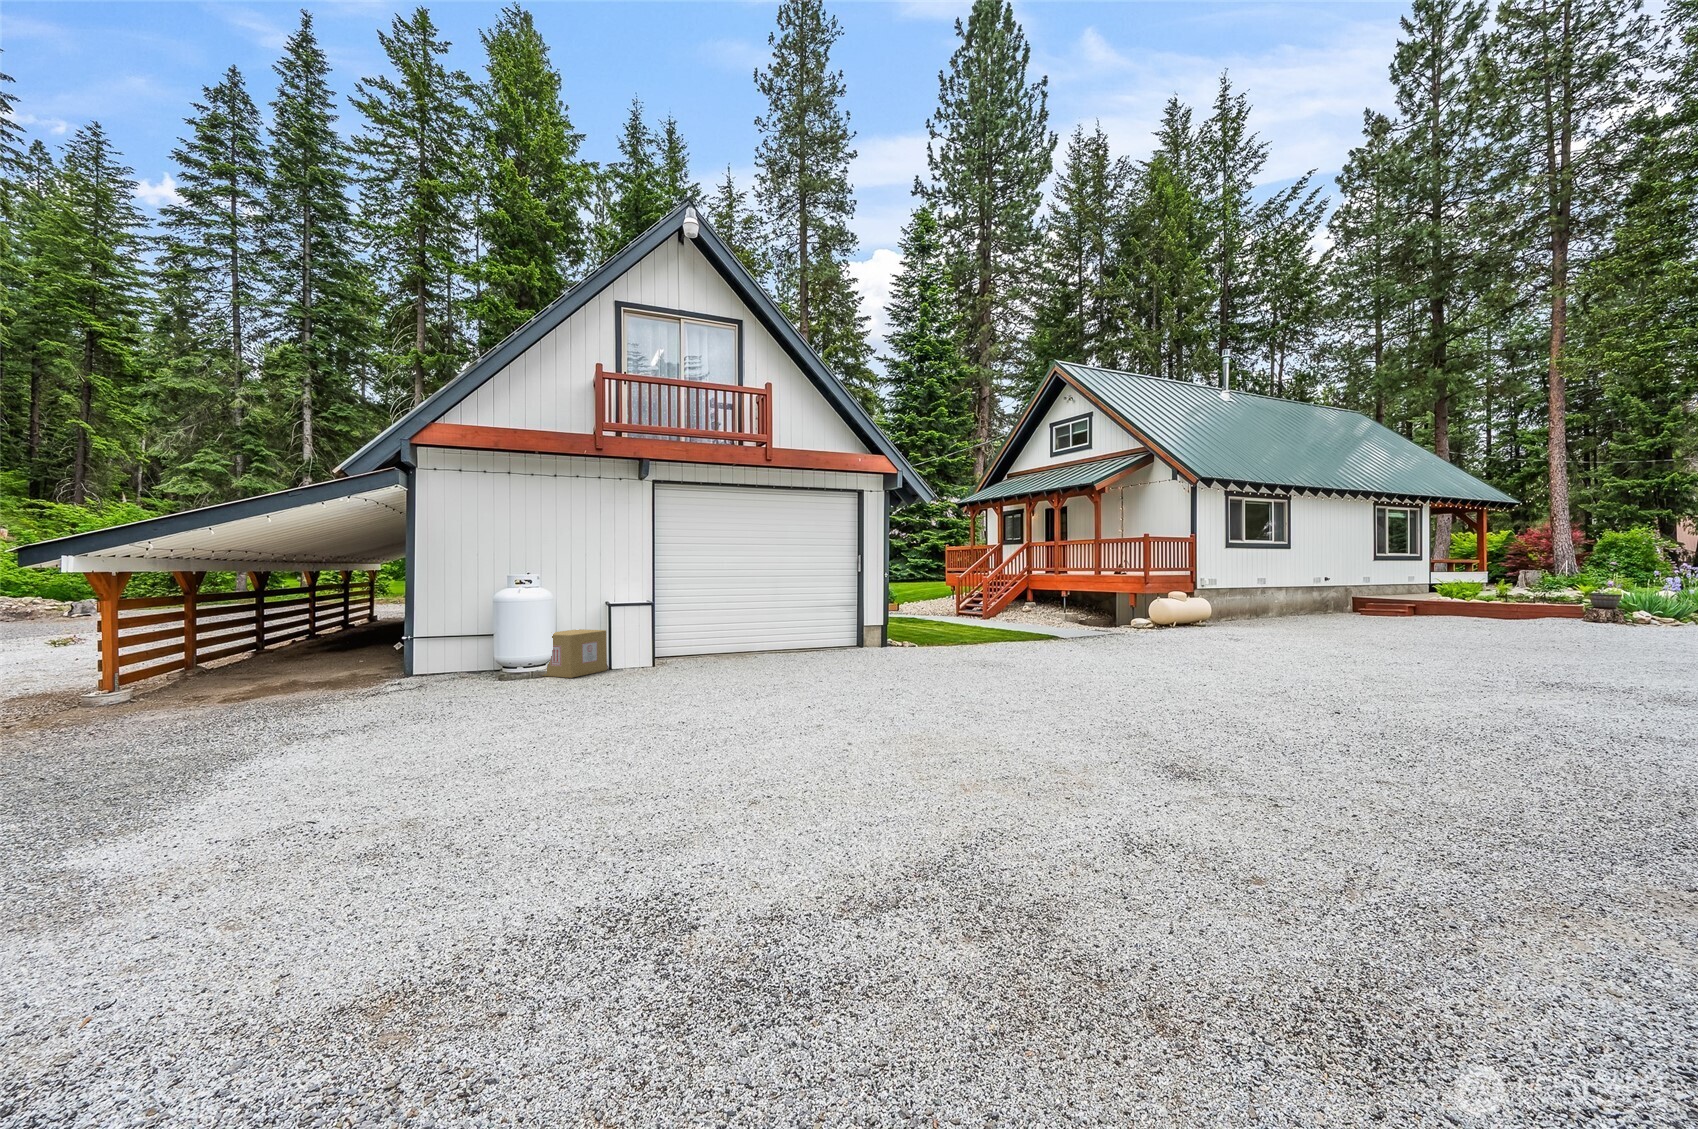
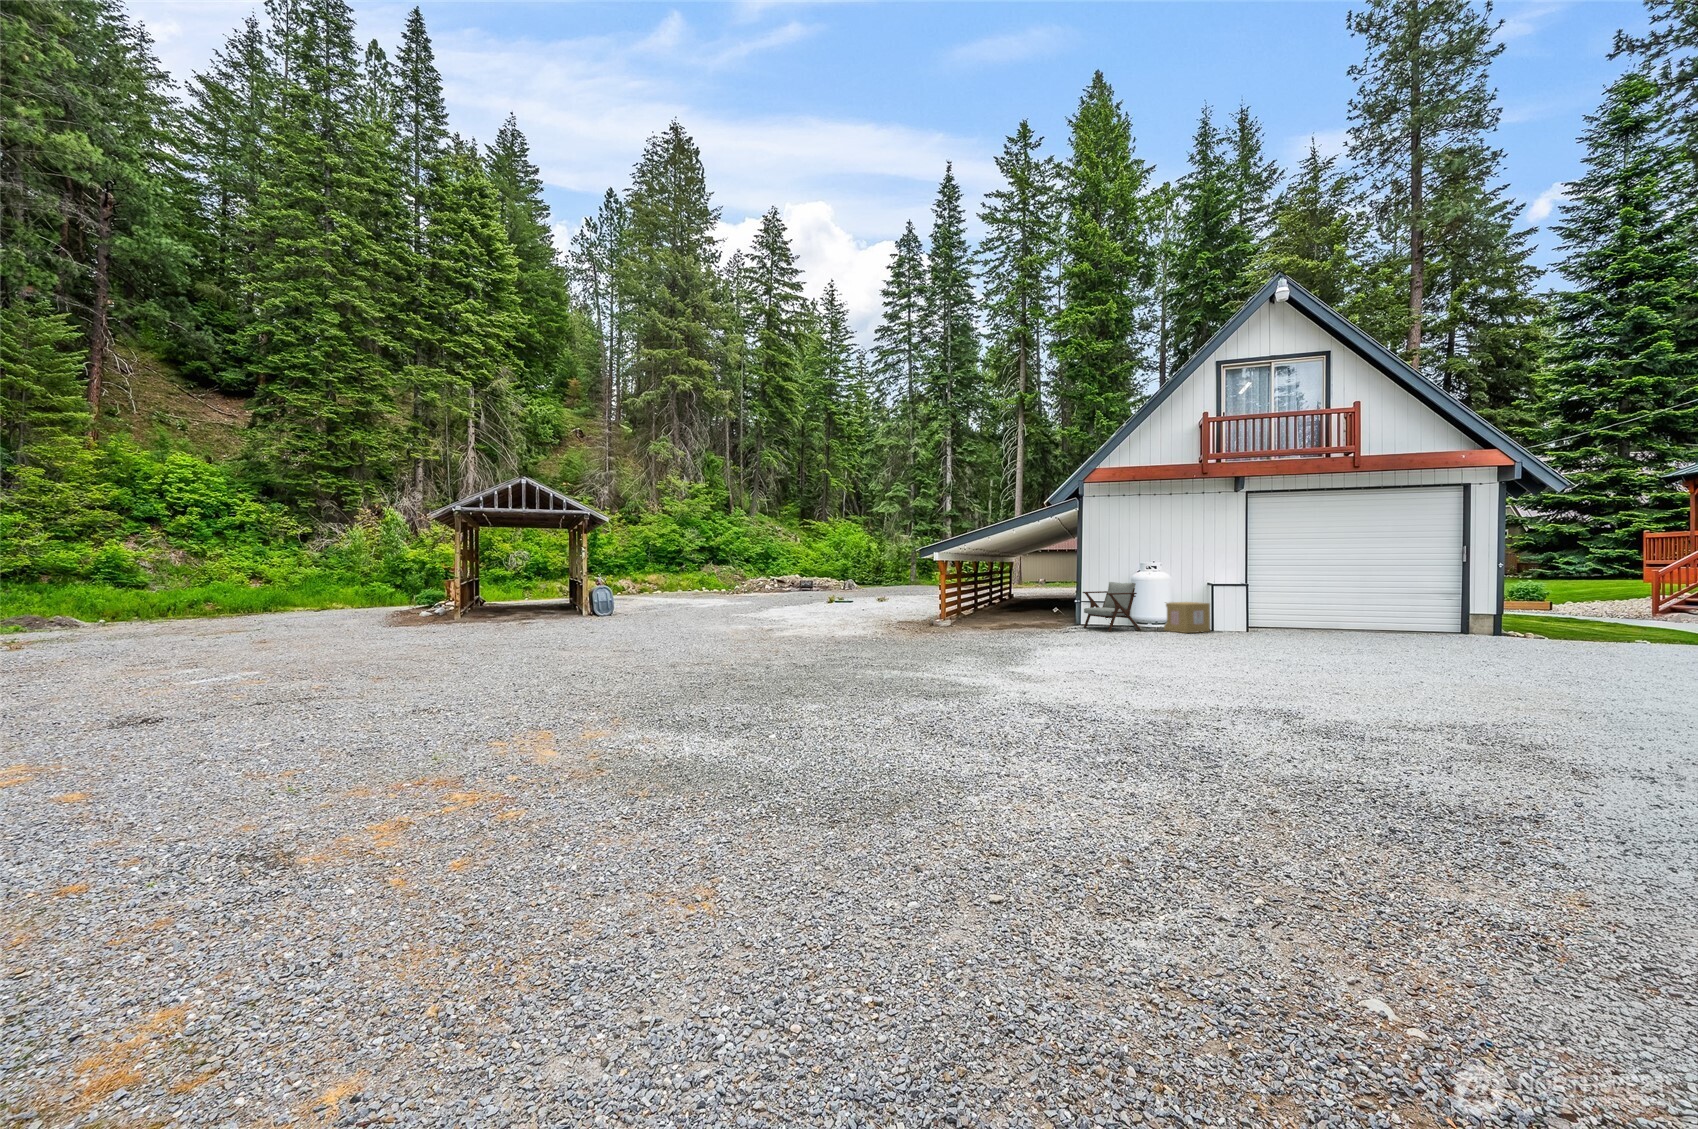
lounge chair: none [404,605,505,690] -> present [1083,582,1141,632]

